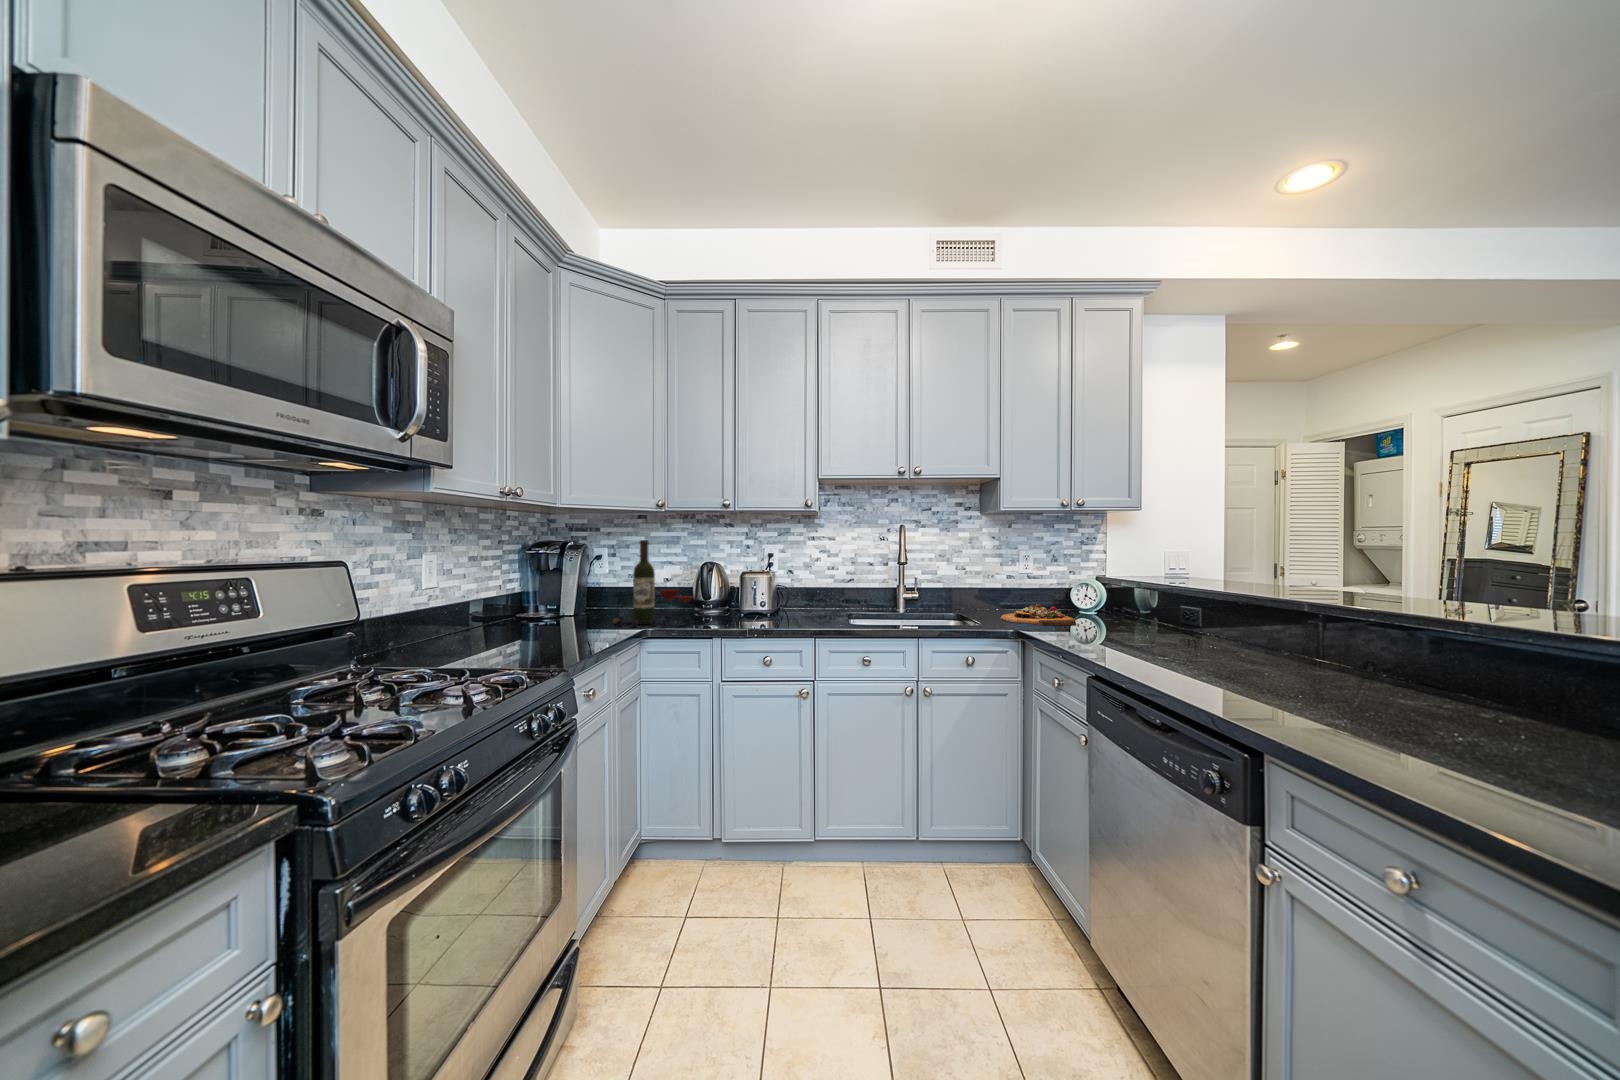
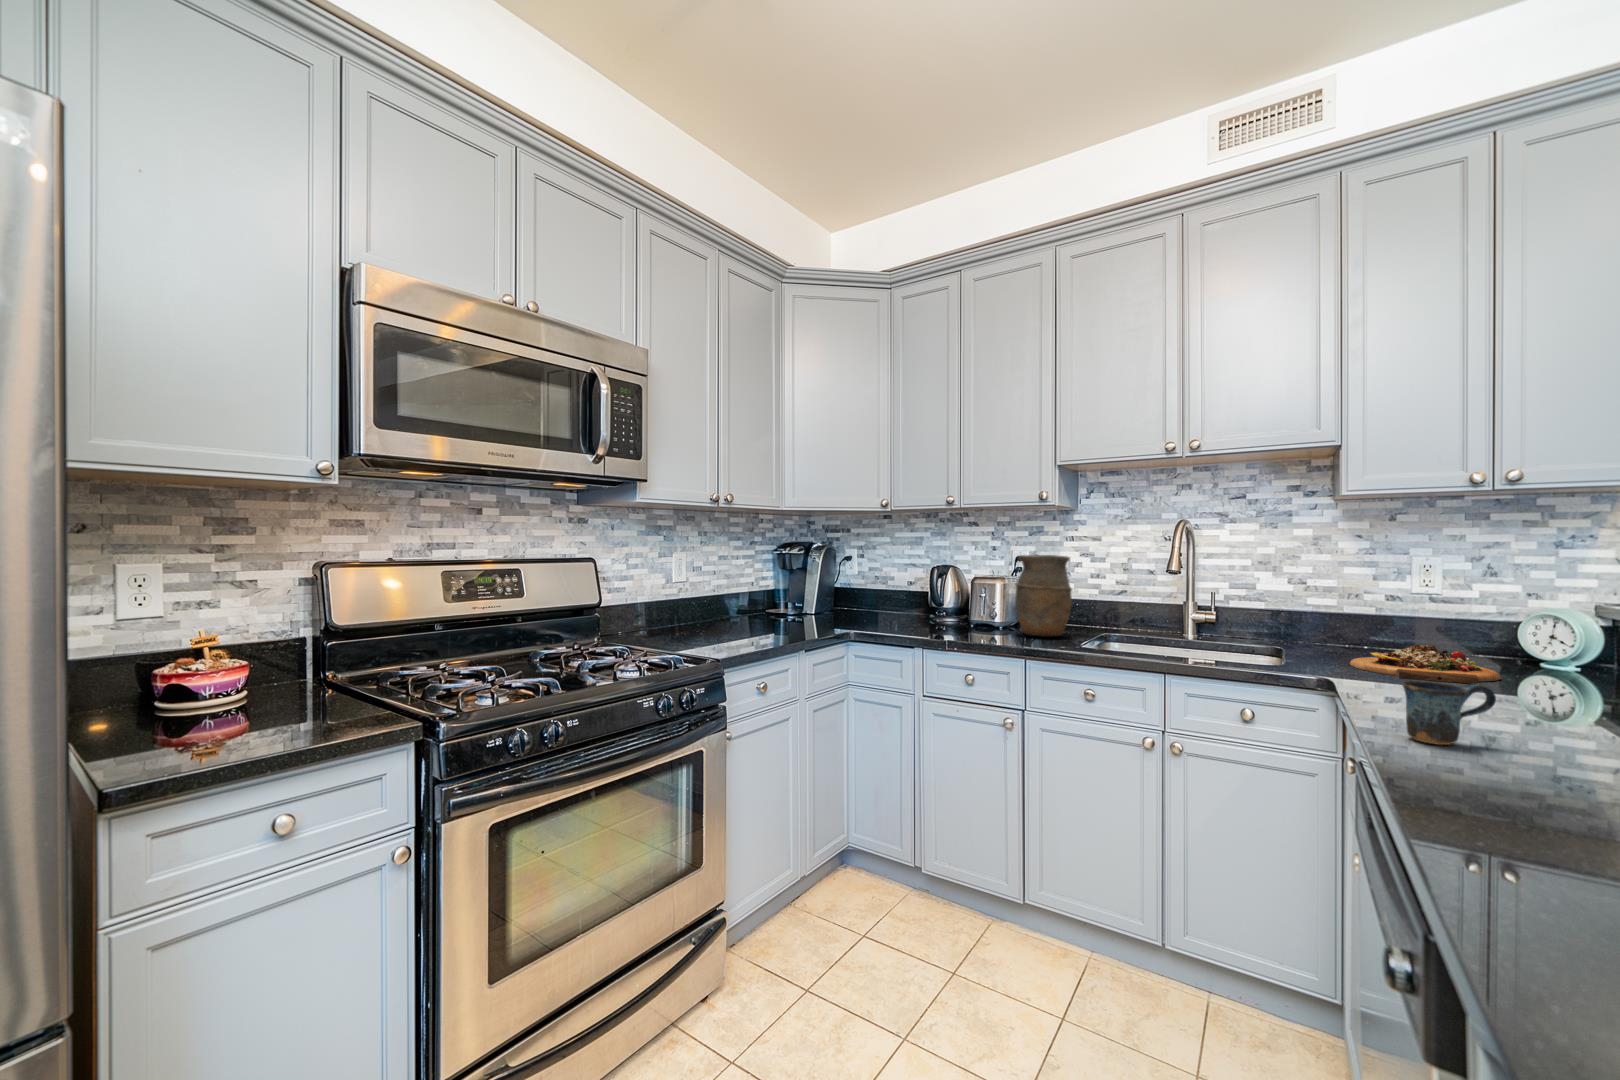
wine bottle: present [613,540,693,627] -> none [829,541,906,633]
vase: none [784,552,828,618] -> present [1015,555,1072,637]
mug: none [1139,624,1180,663] -> present [1401,681,1496,745]

